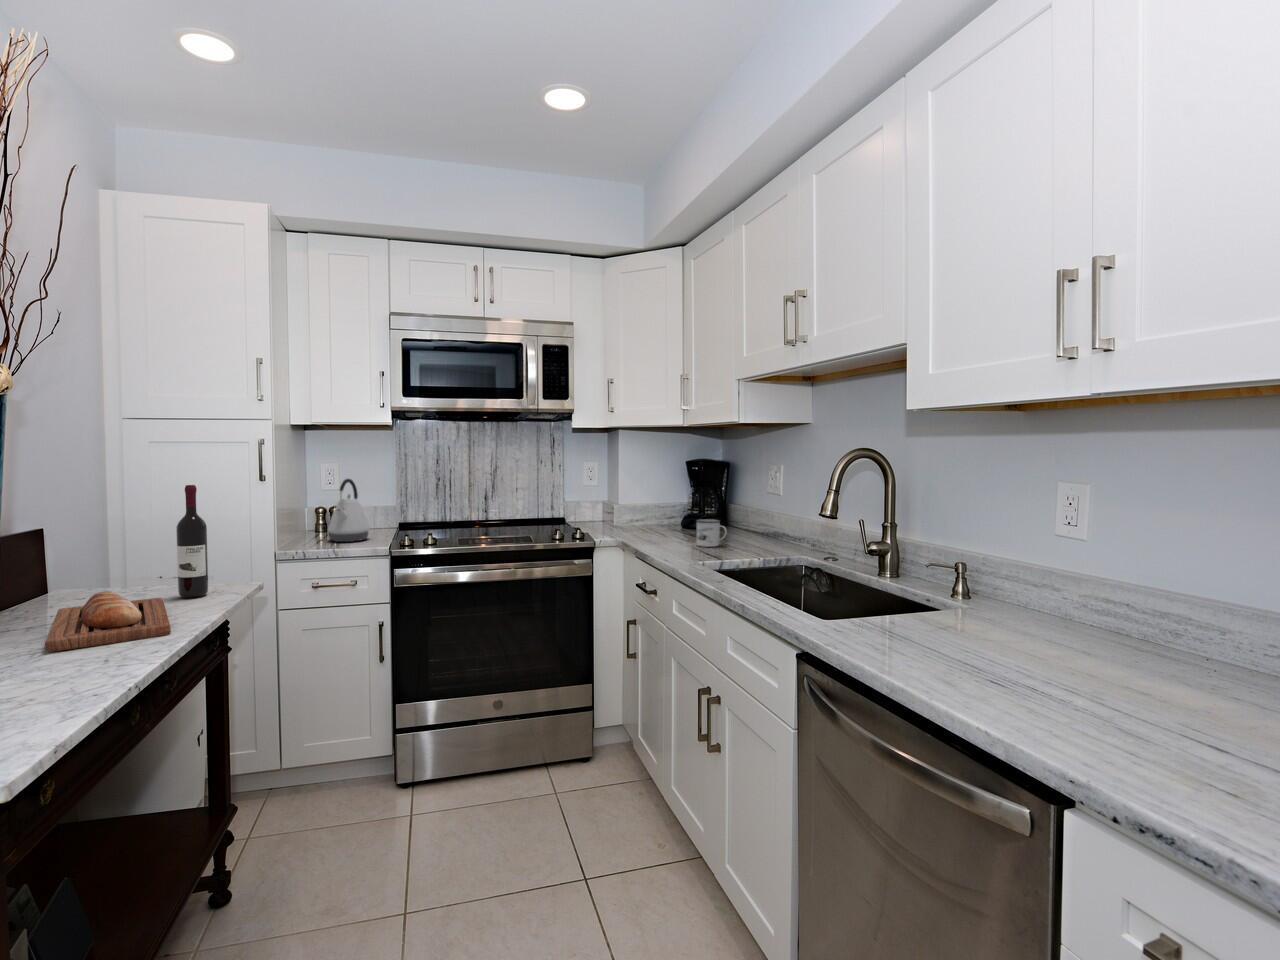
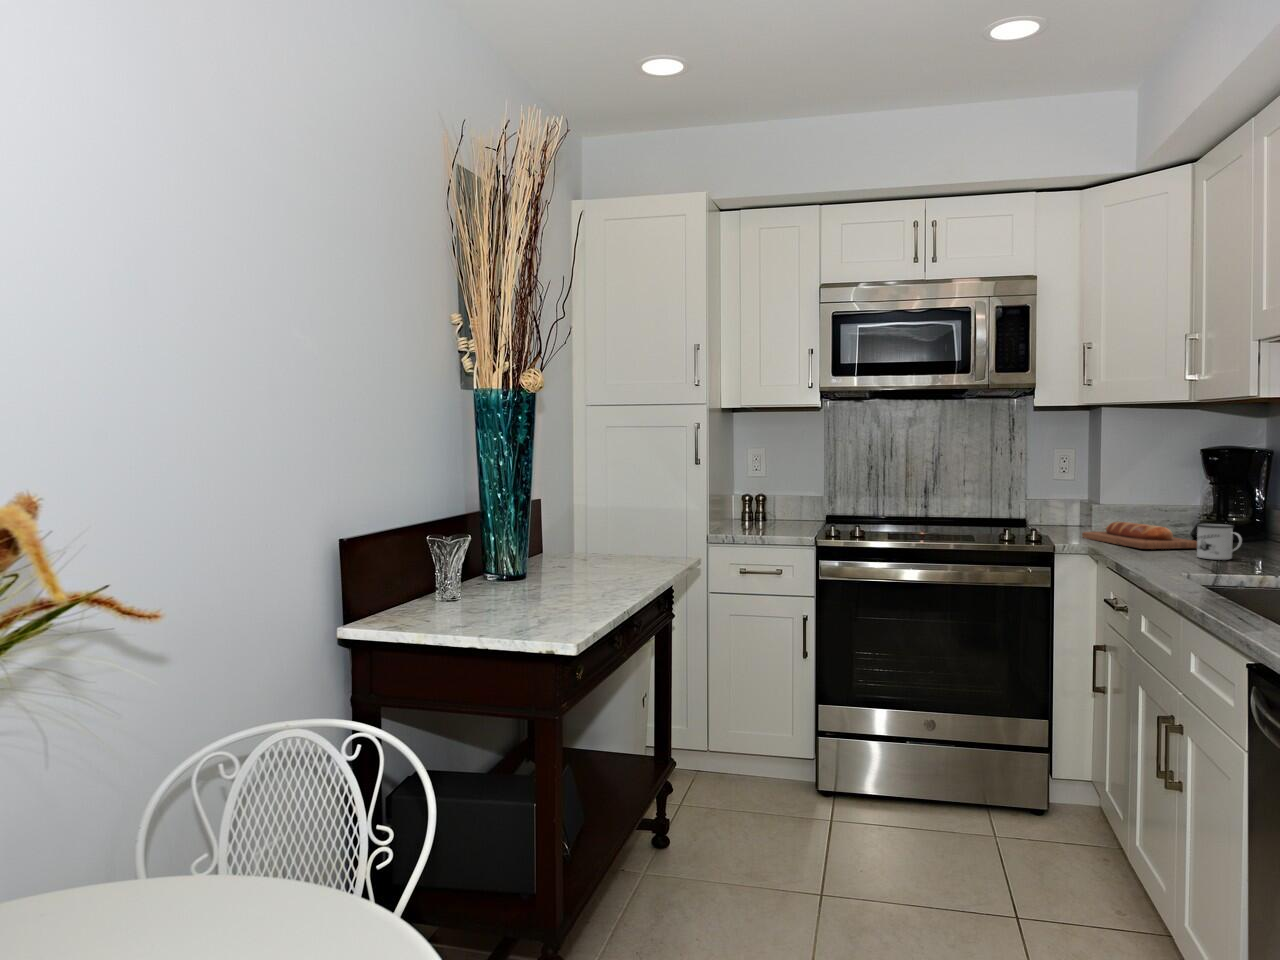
kettle: present [328,479,370,542] -> none [754,464,796,530]
wine bottle: present [176,485,208,598] -> none [637,465,659,563]
bread loaf: present [45,591,171,652] -> present [1082,522,1197,549]

